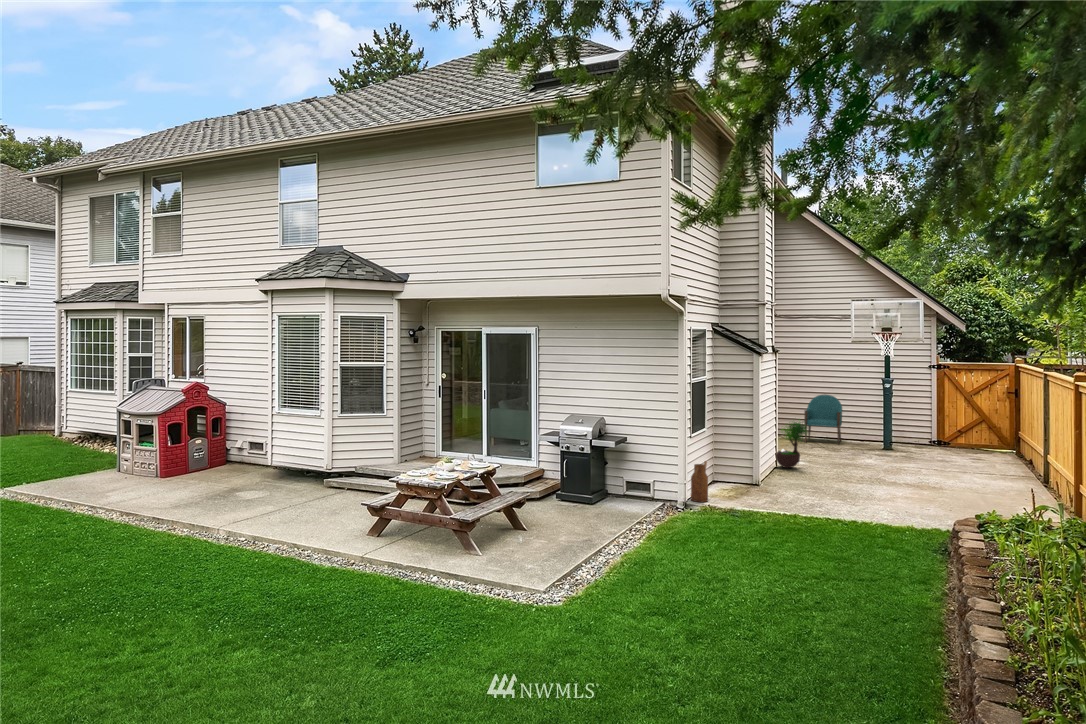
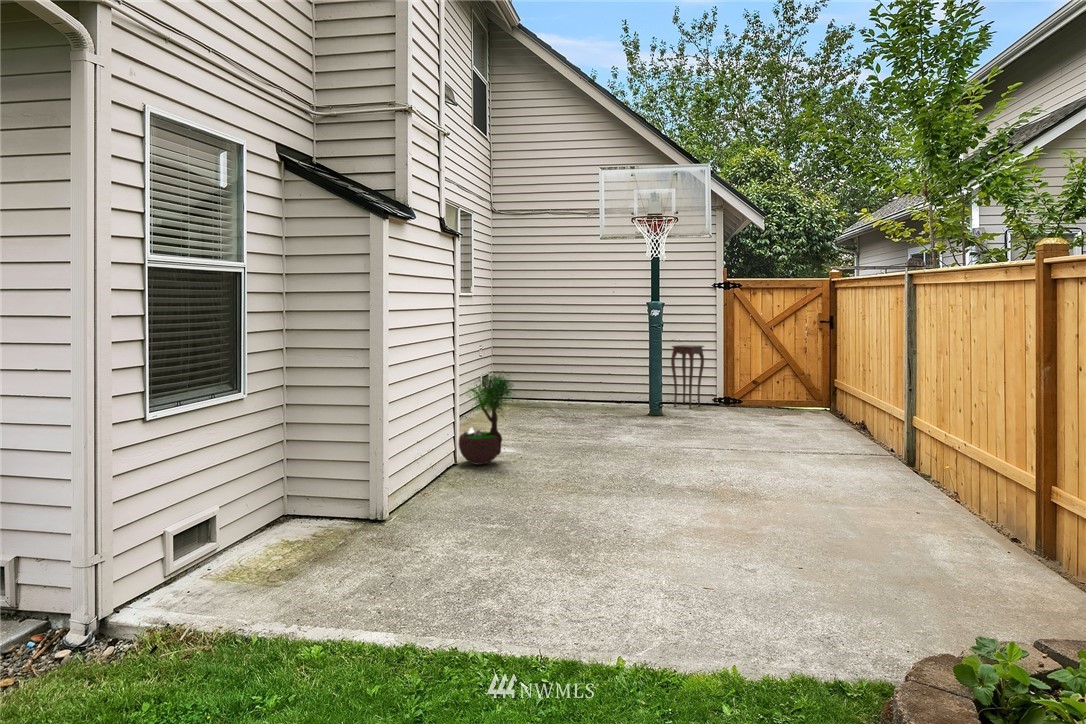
chair: present [804,395,842,445] -> none [533,332,591,412]
side table: none [898,405,922,446] -> present [671,345,704,408]
watering can: present [691,461,708,502] -> none [164,480,229,598]

